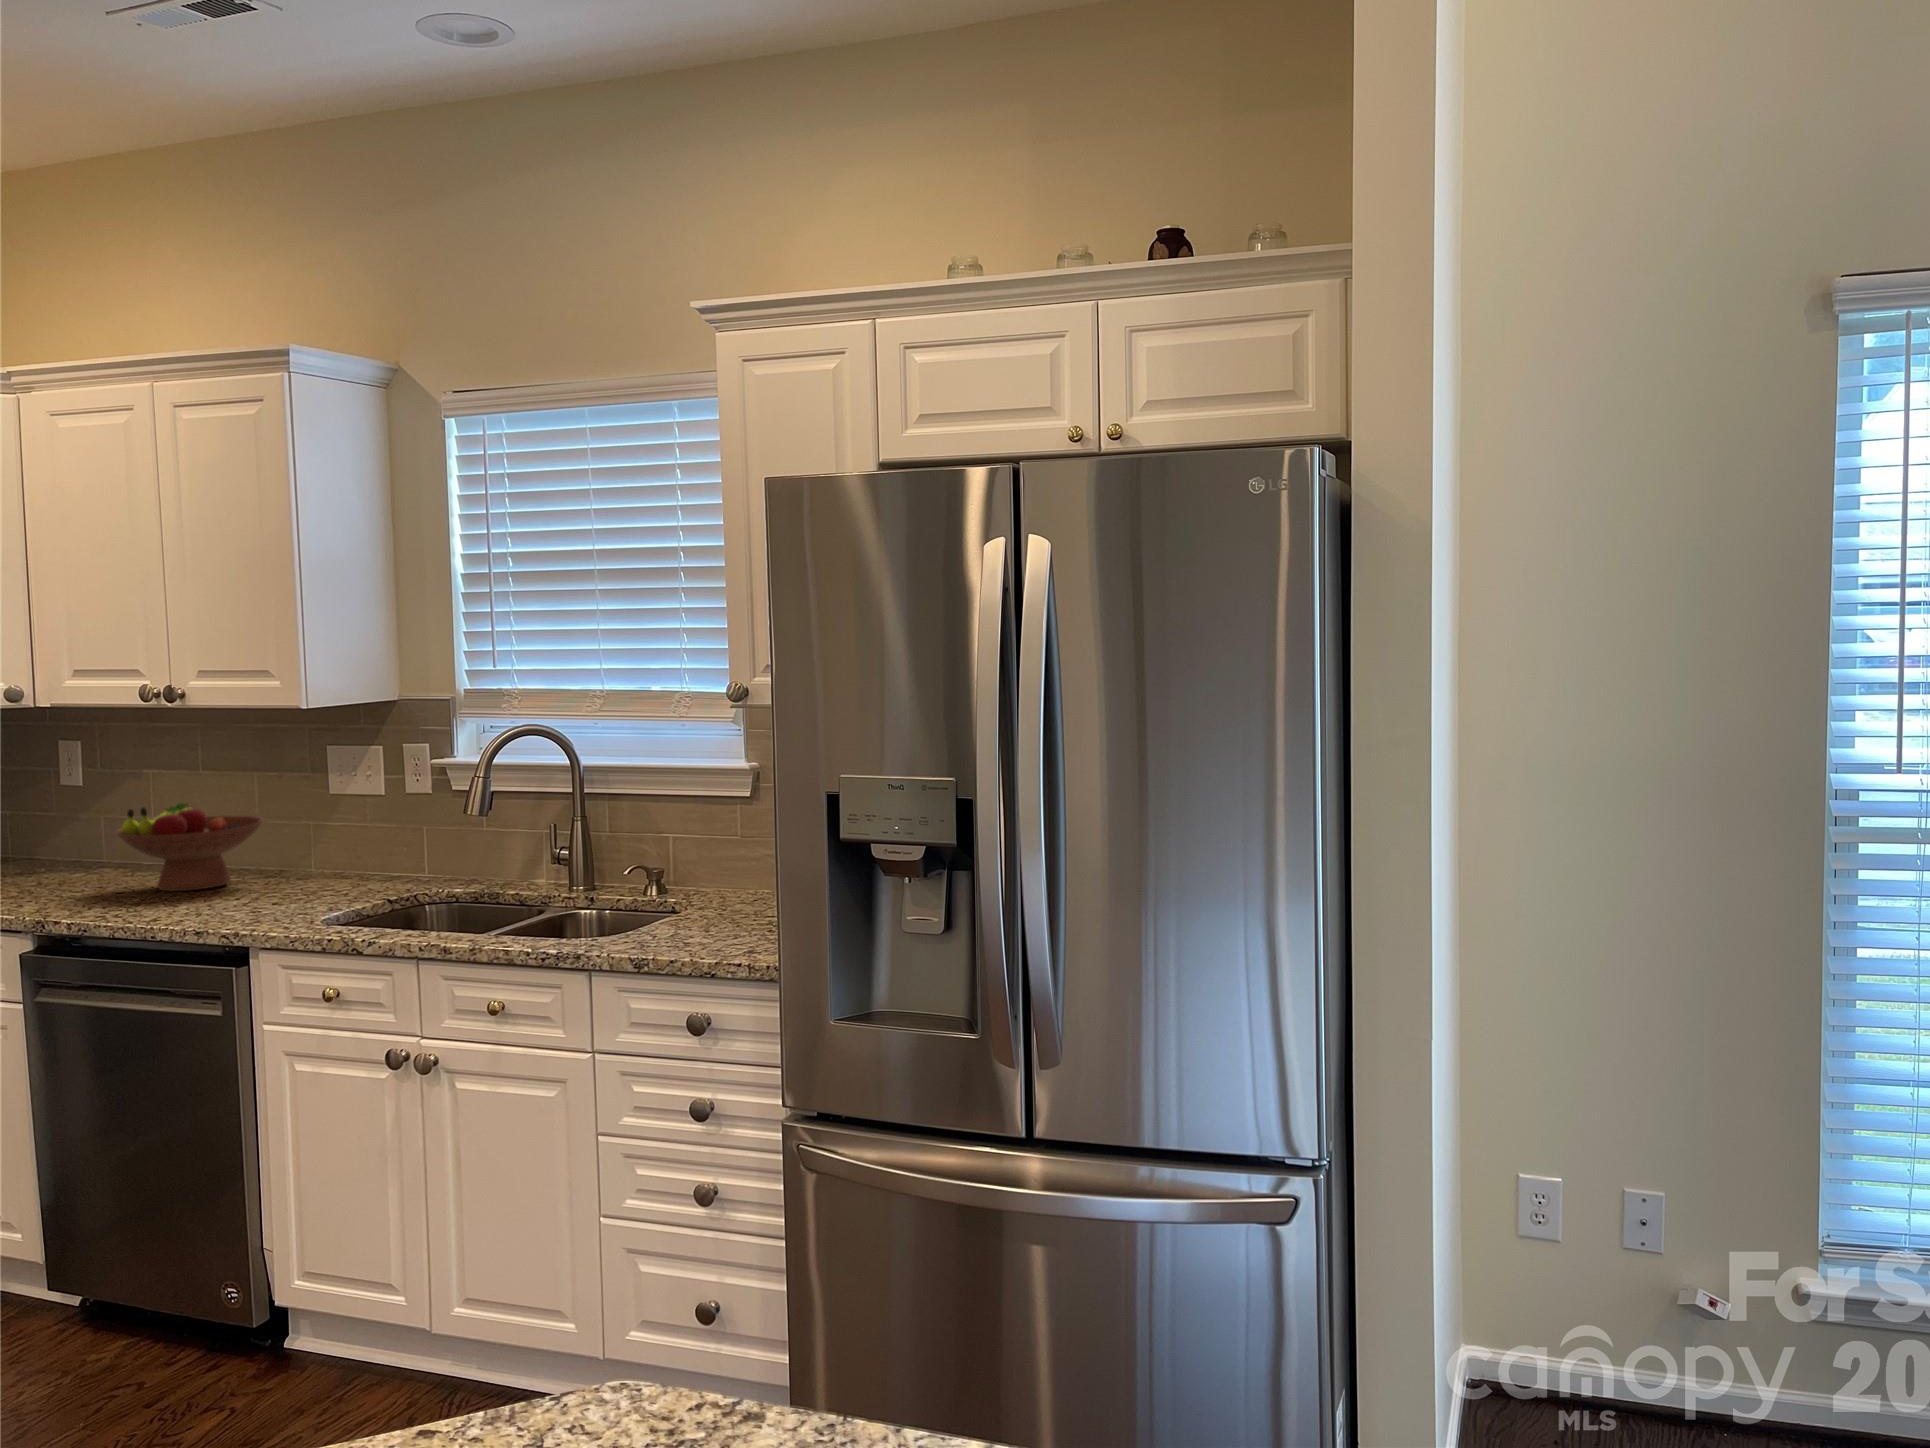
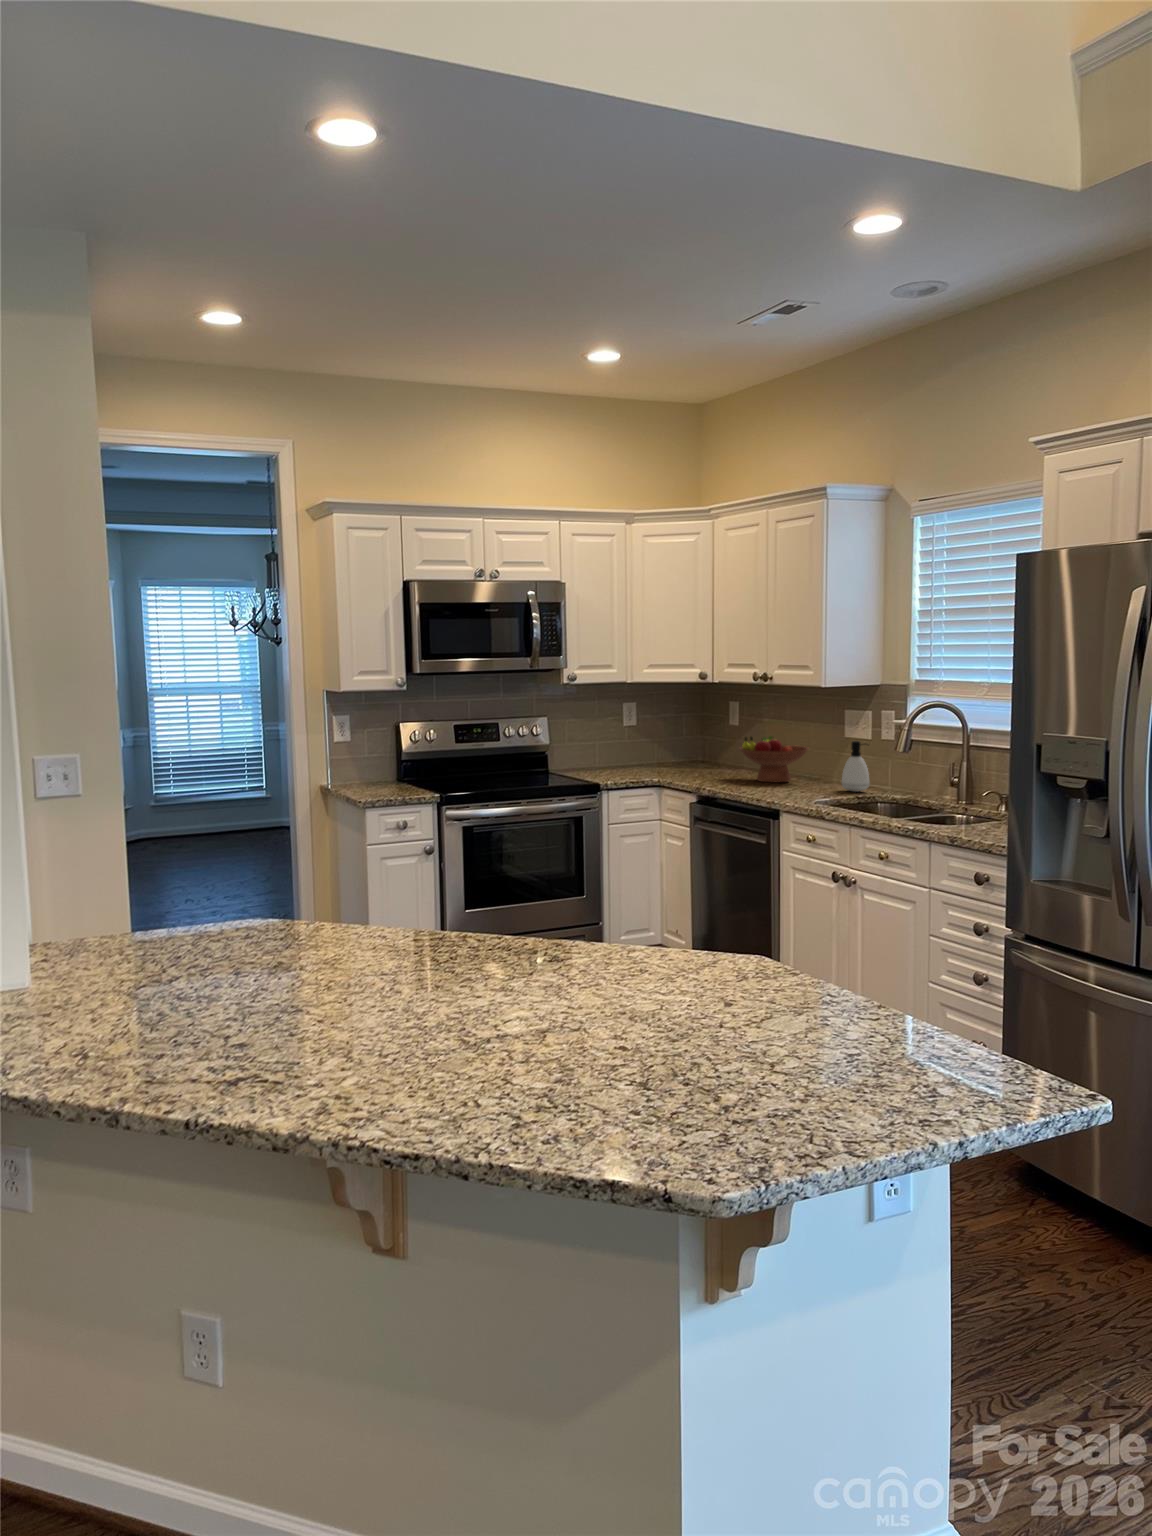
soap dispenser: none [343,798,395,888] -> present [842,741,870,791]

